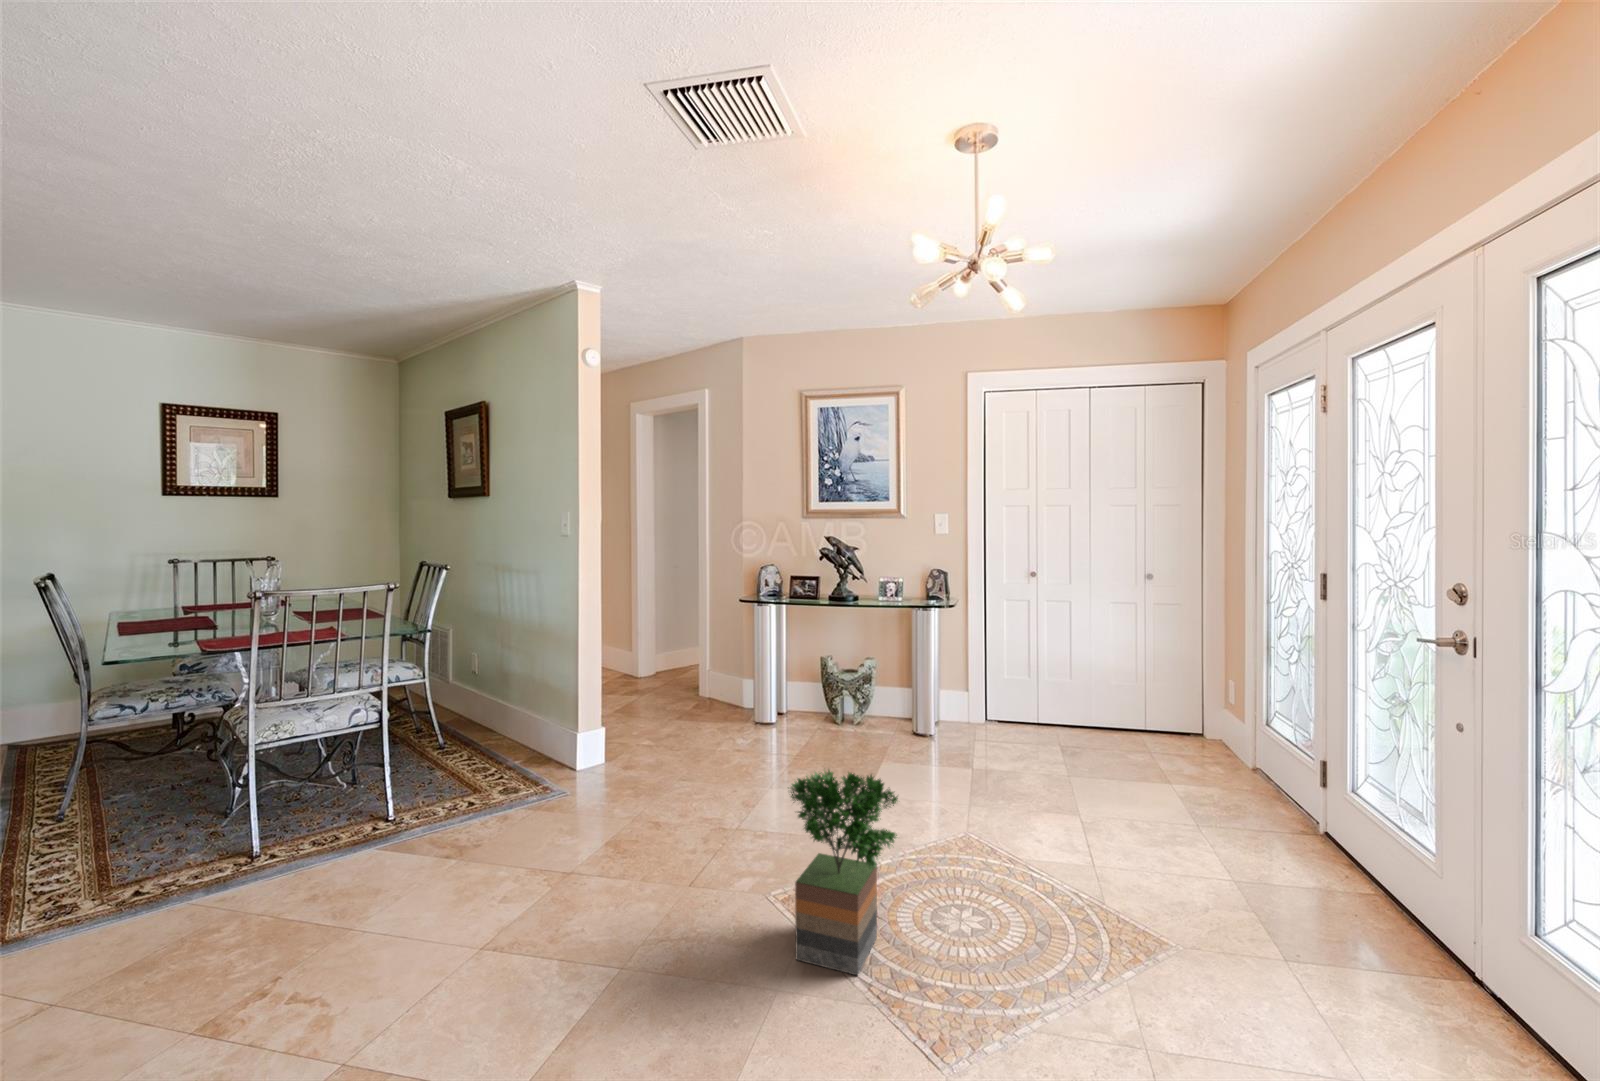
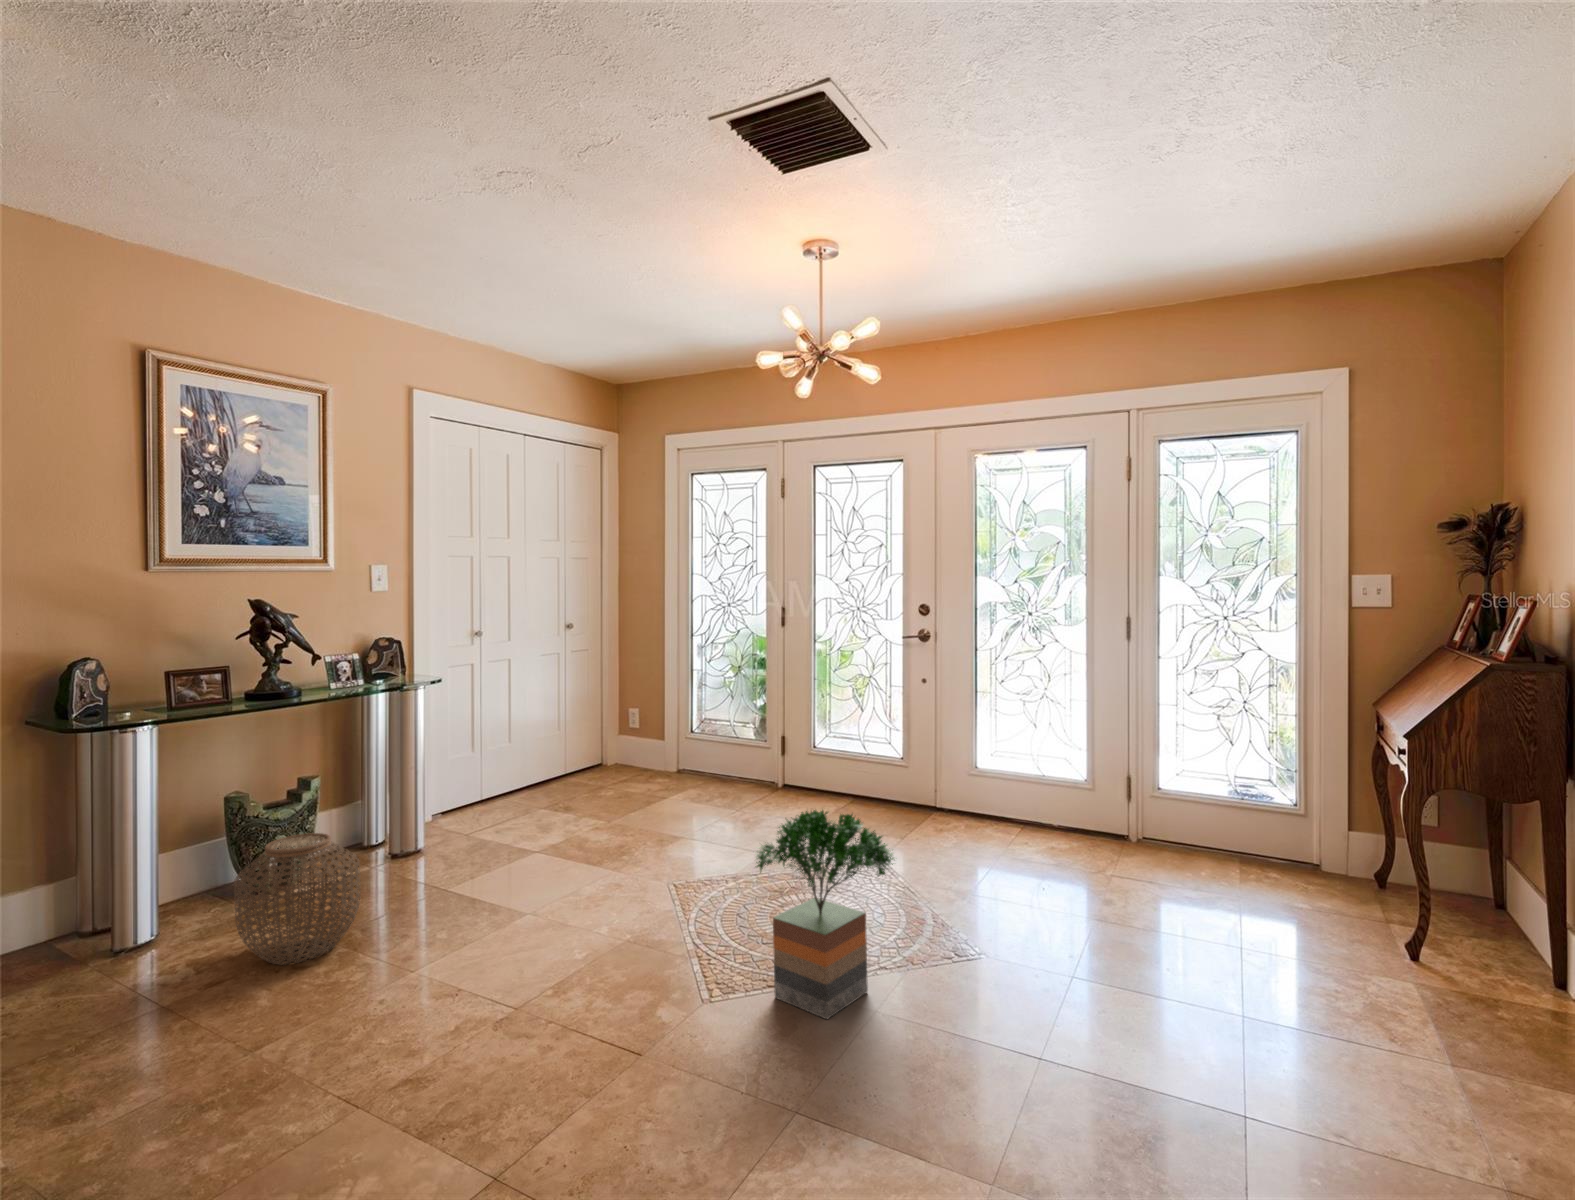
woven basket: none [751,684,816,760] -> present [234,833,360,964]

